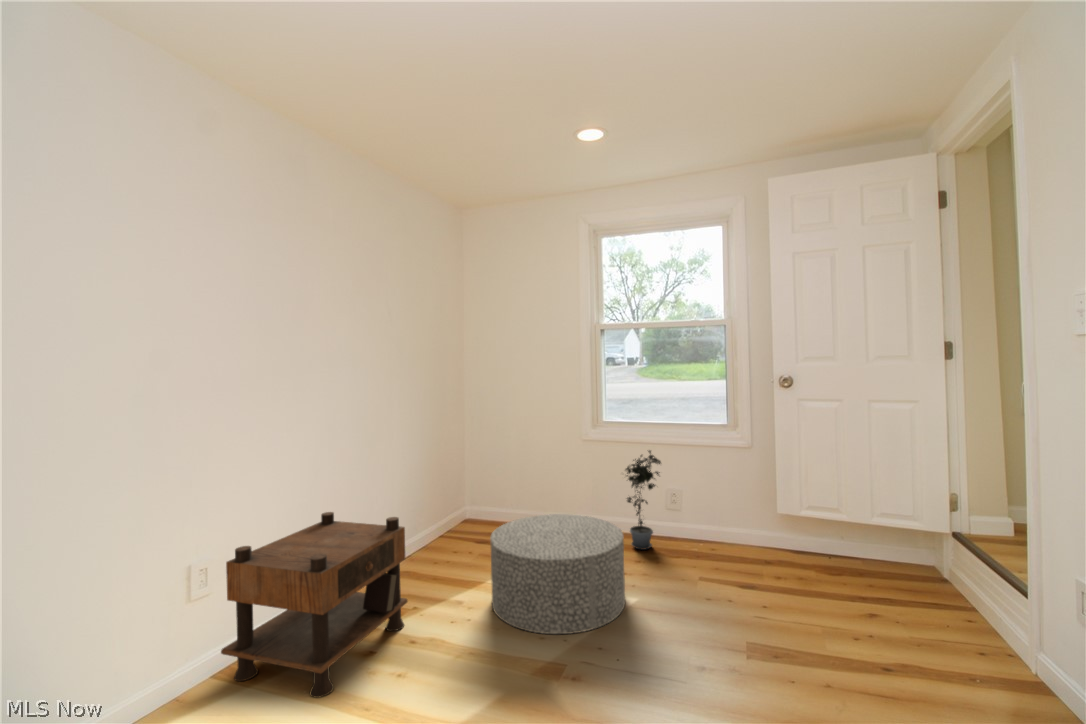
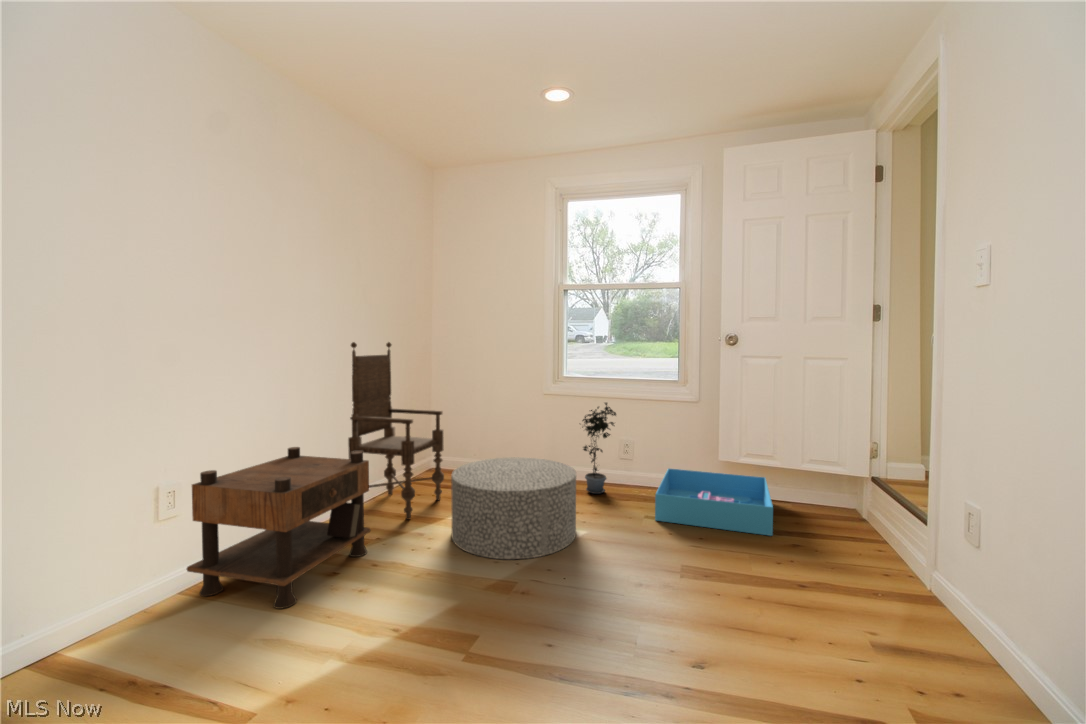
armchair: none [382,392,481,584] -> present [348,342,444,519]
storage bin: none [710,520,845,603] -> present [655,469,773,536]

